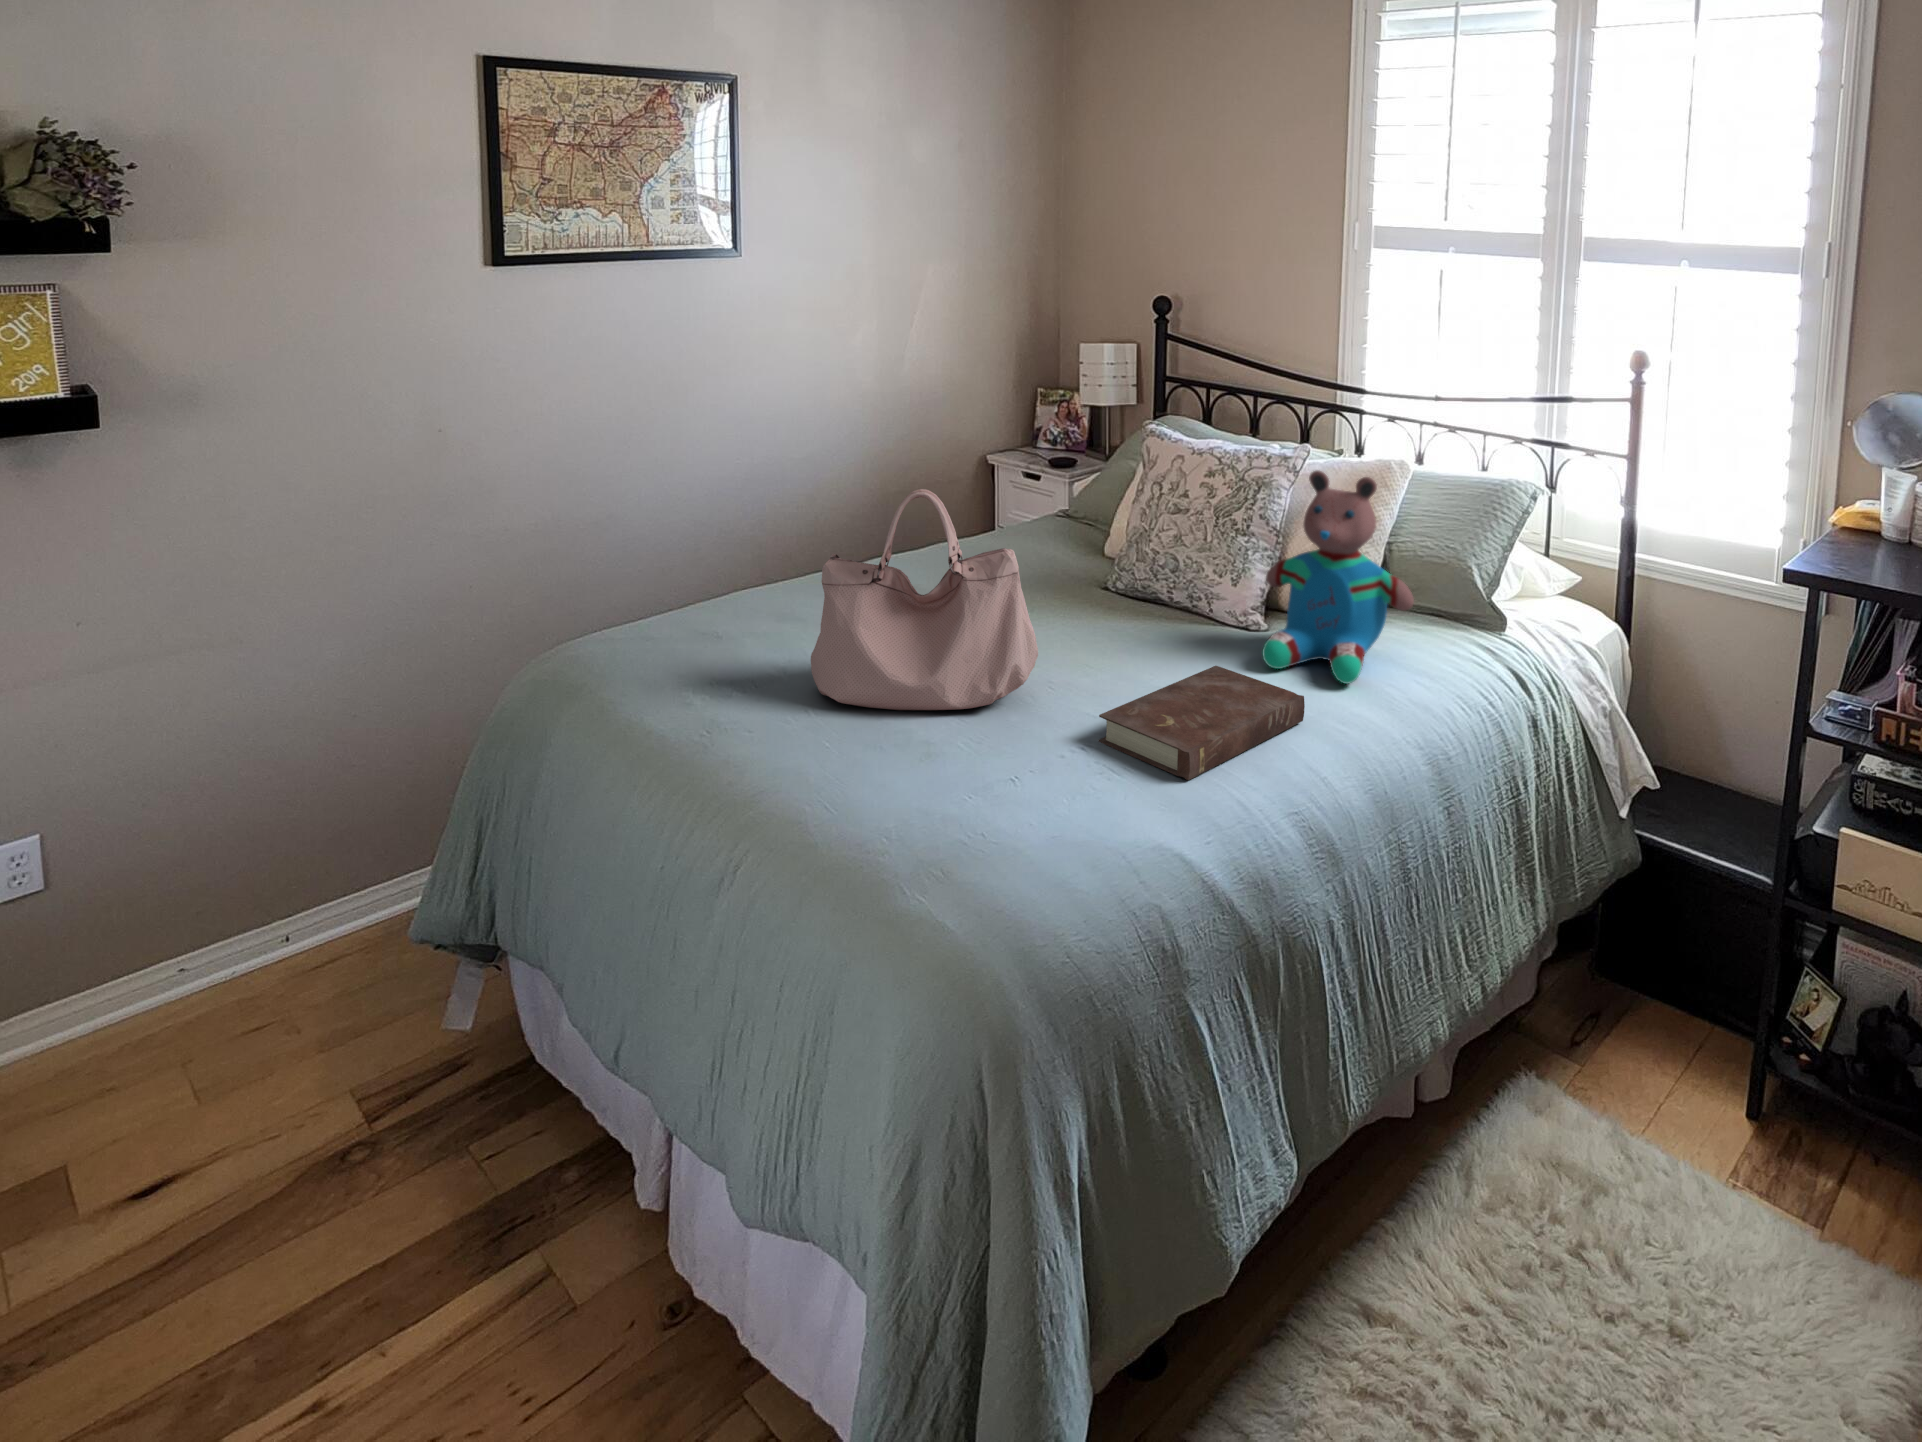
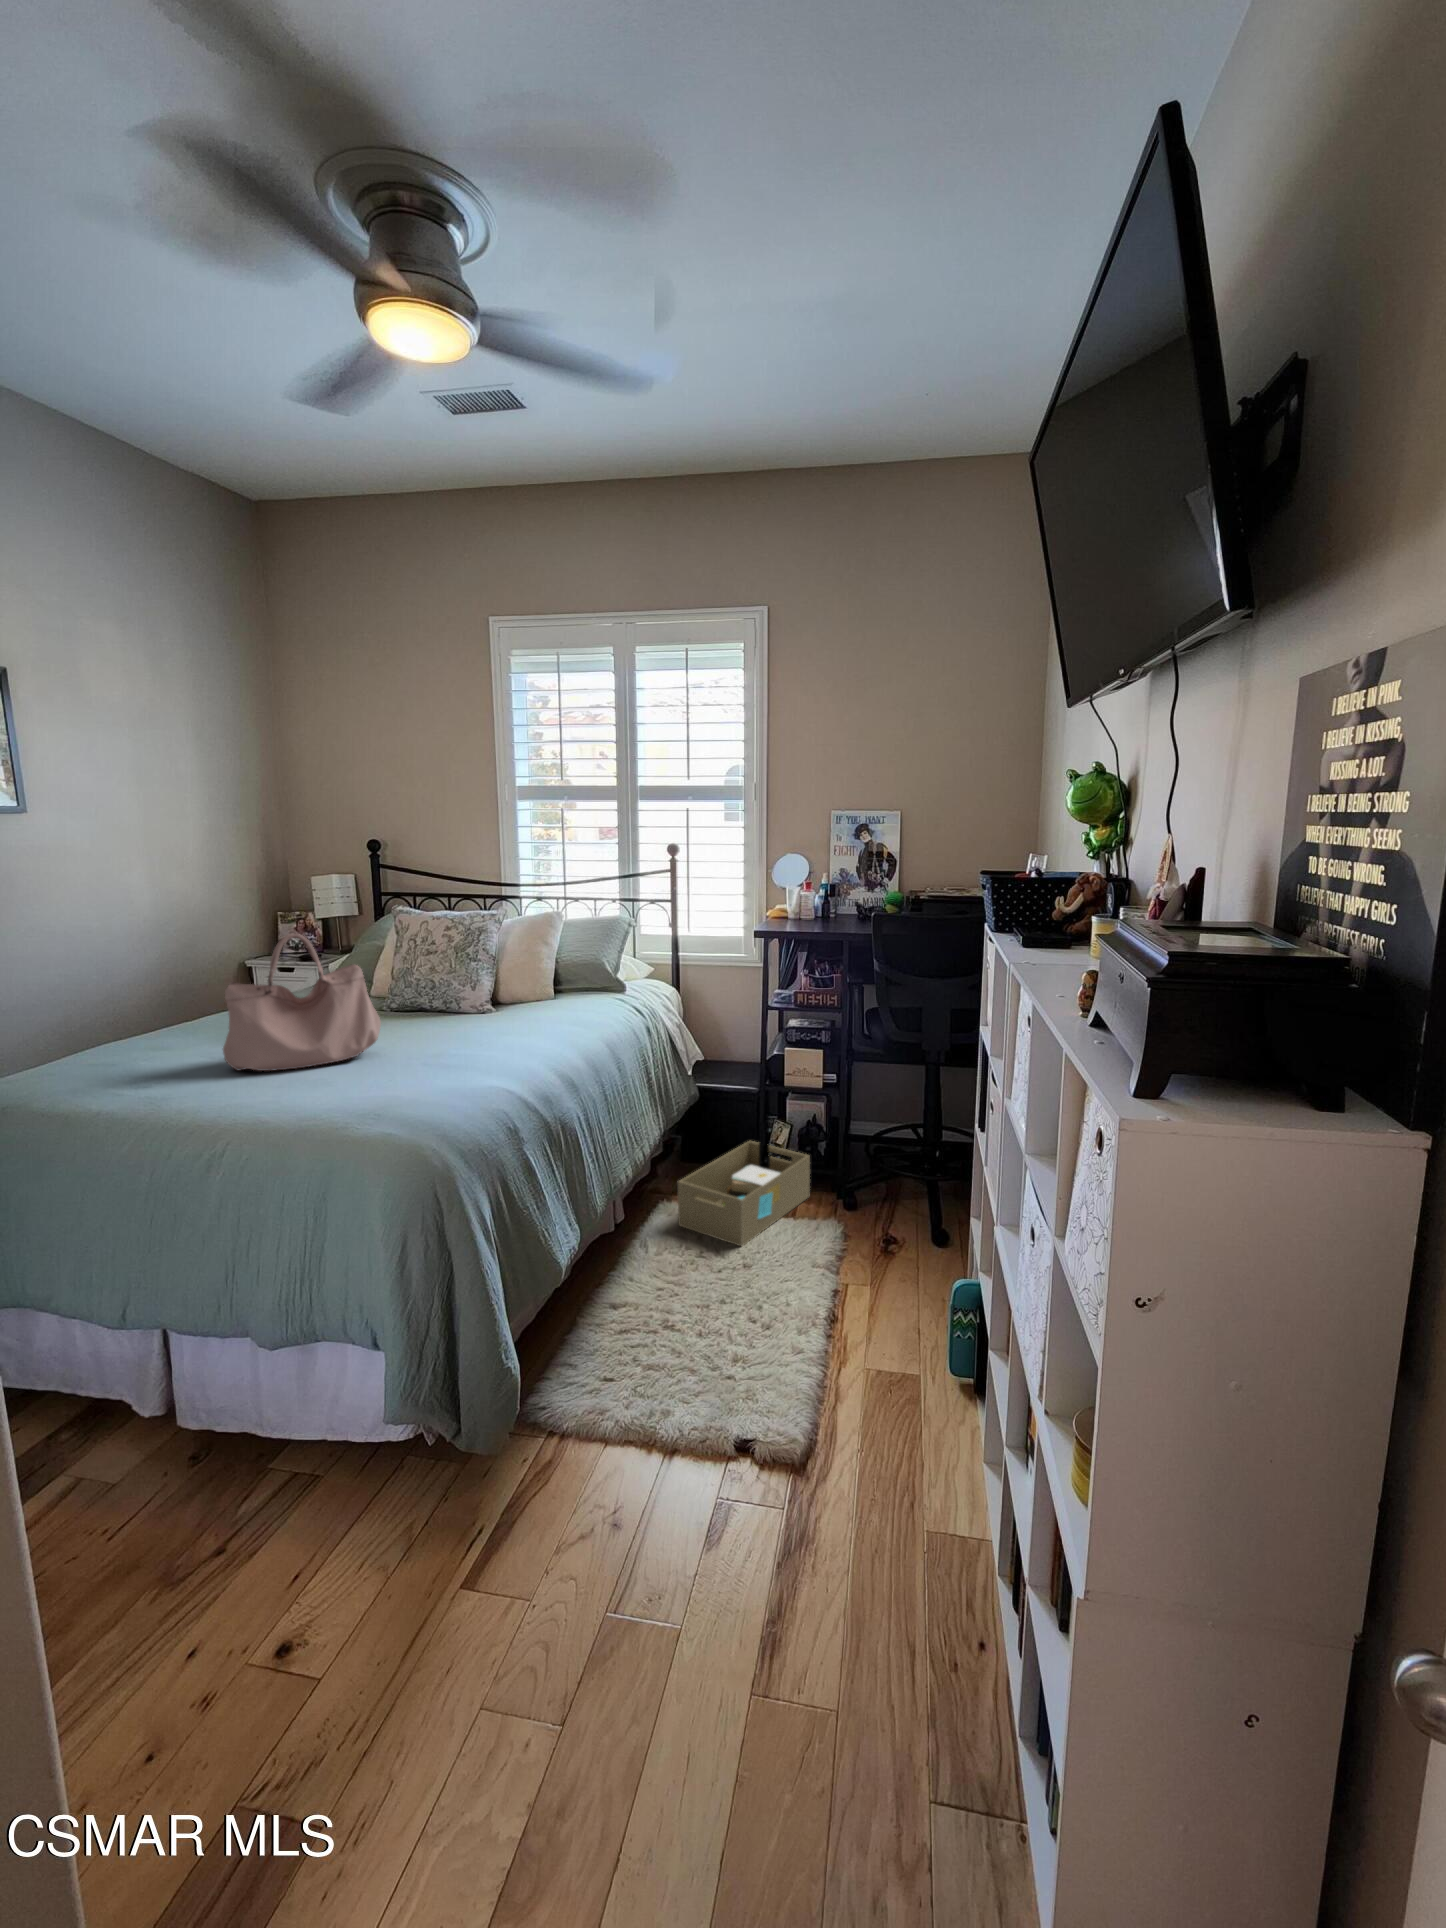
teddy bear: present [1263,471,1414,684] -> none [497,911,583,1022]
book: present [1099,666,1305,780] -> none [433,1020,542,1064]
storage box: none [1553,988,1883,1260] -> present [678,1141,810,1246]

